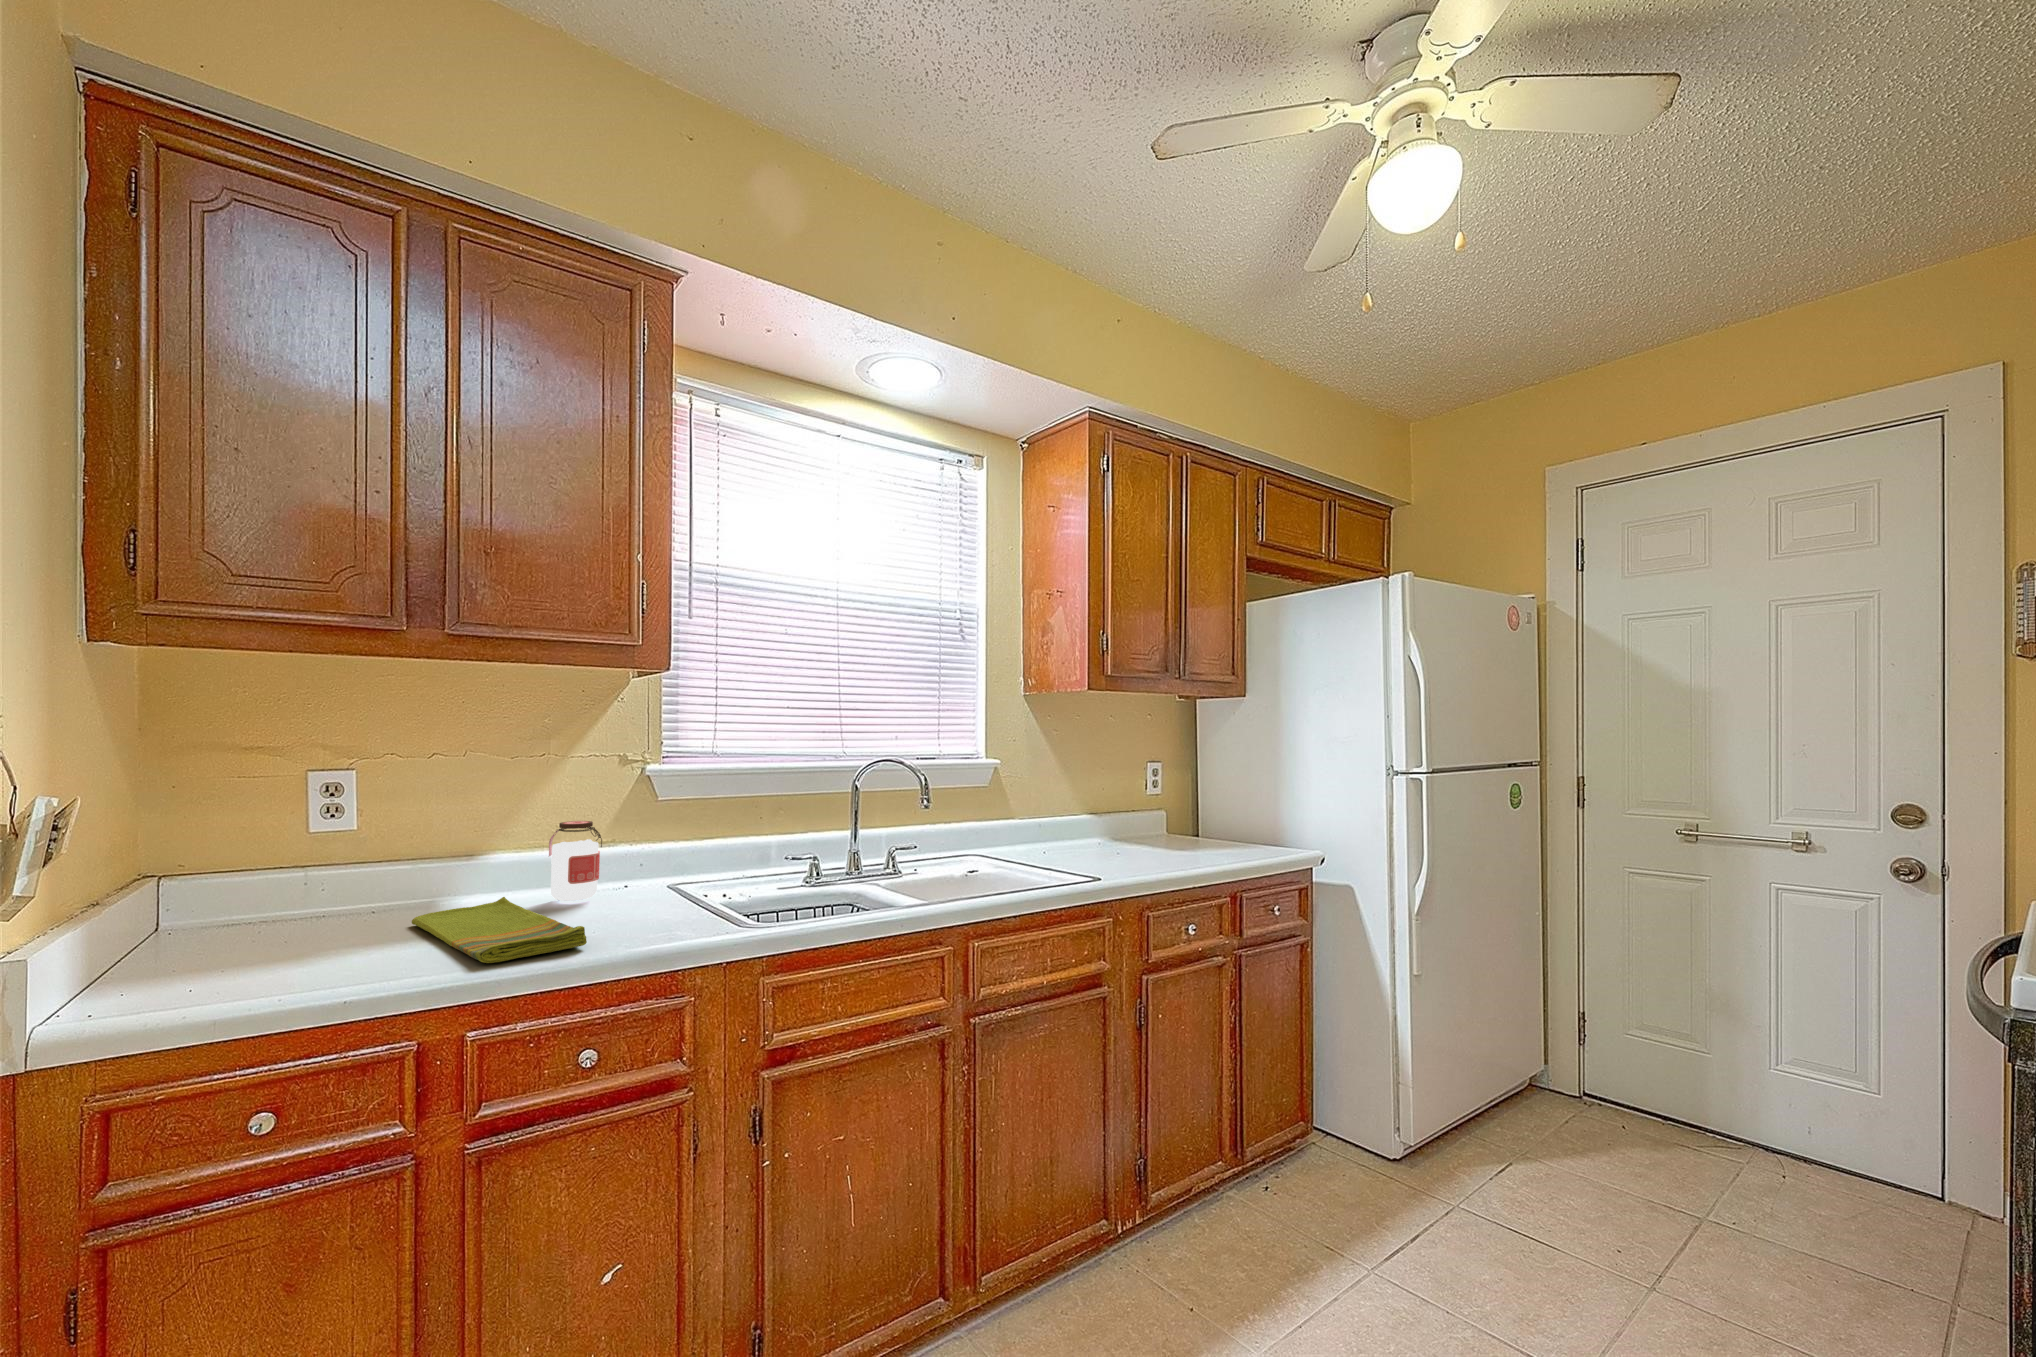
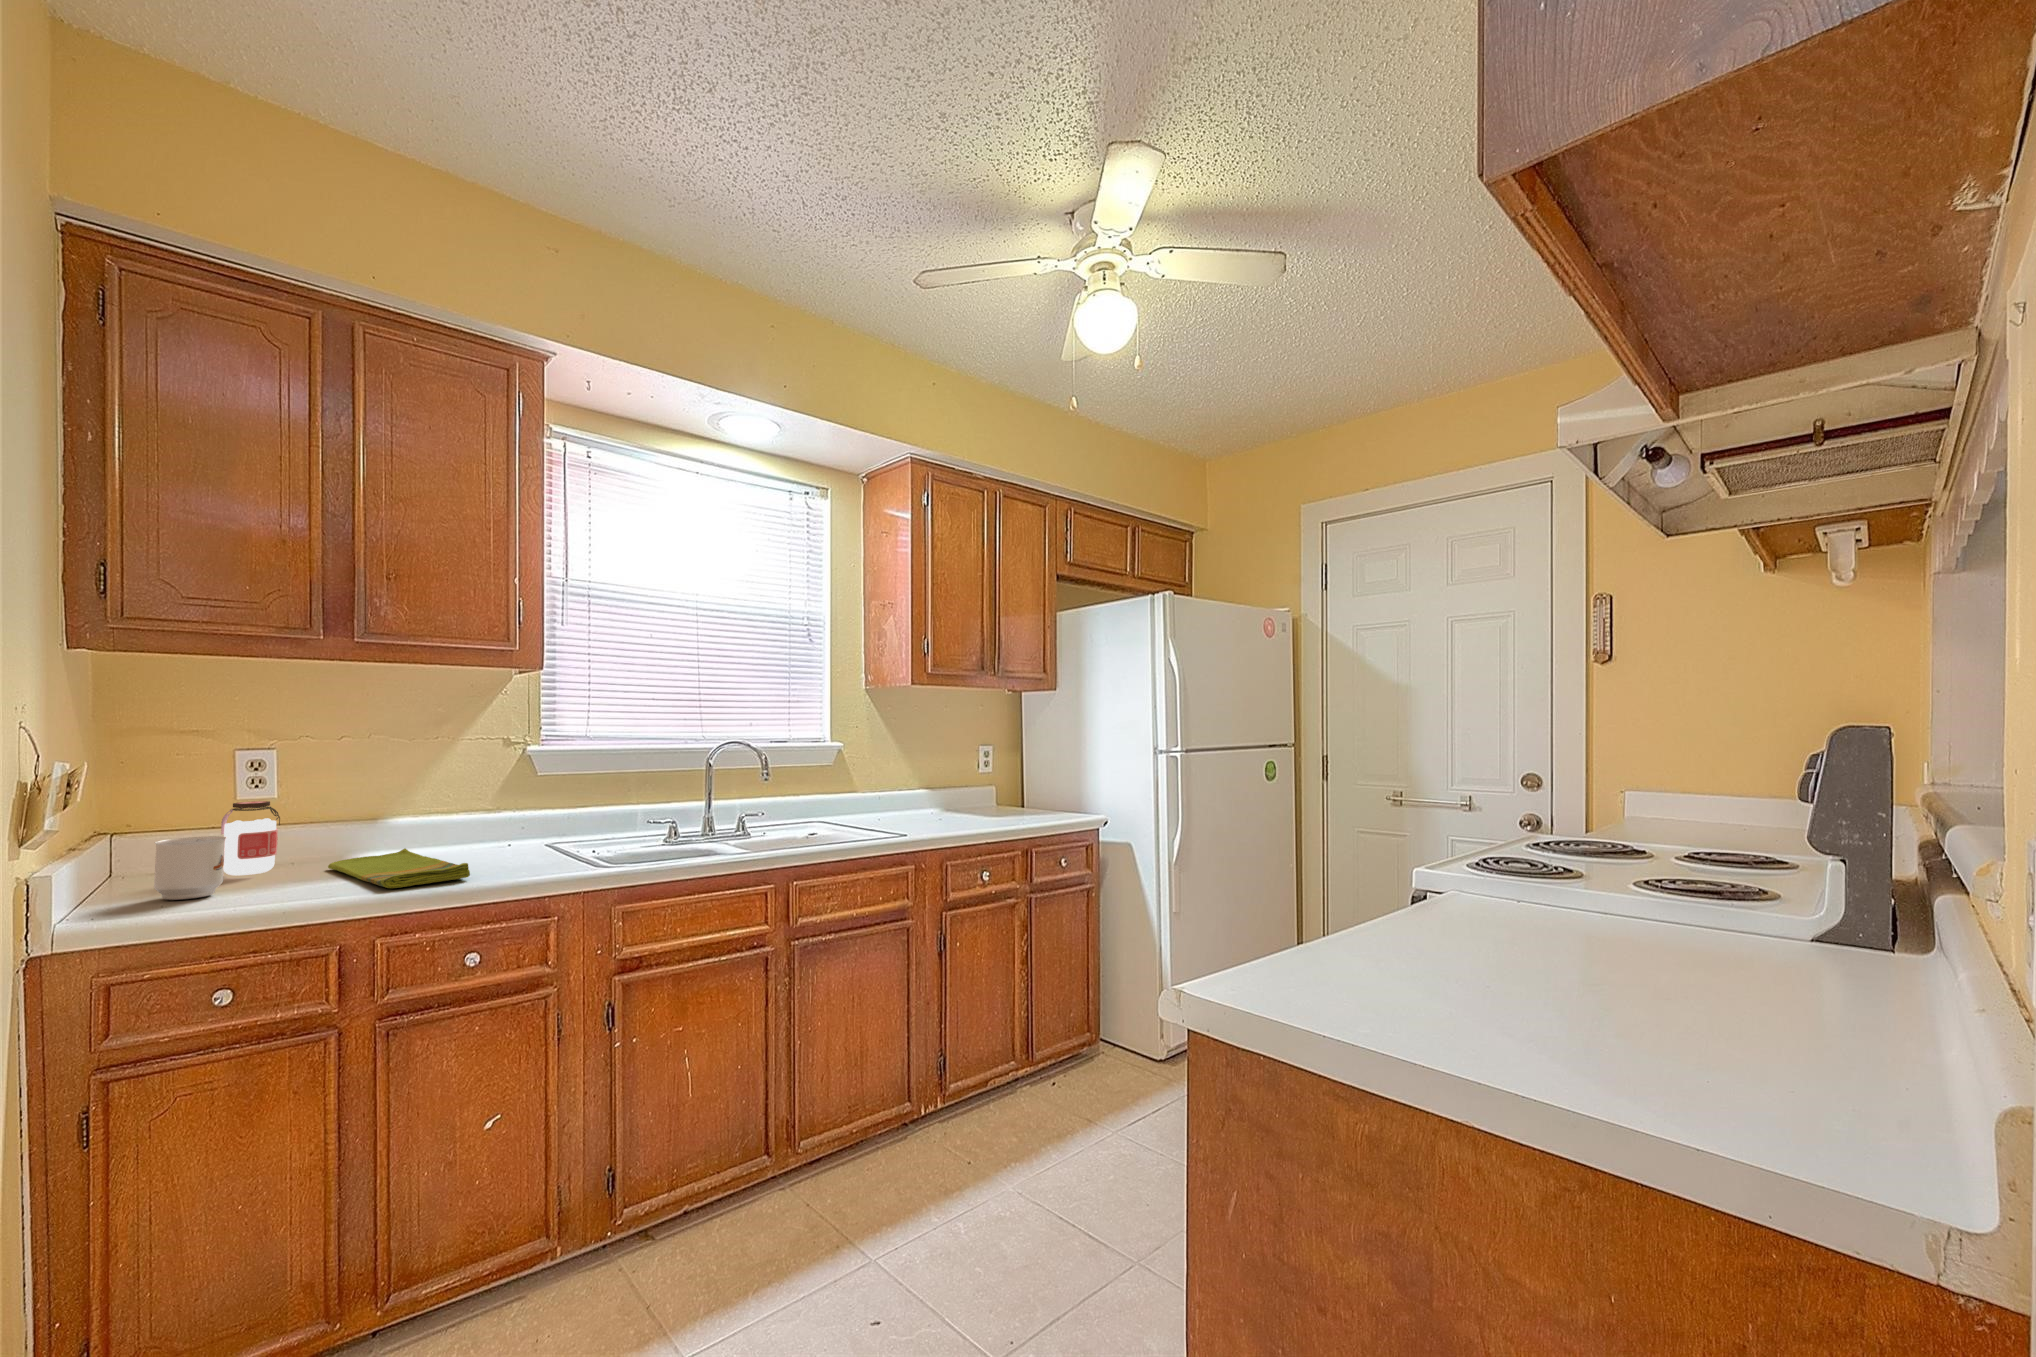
jar: present [549,821,602,901] -> present [221,801,280,875]
mug: none [191,890,284,978] -> present [154,836,226,900]

